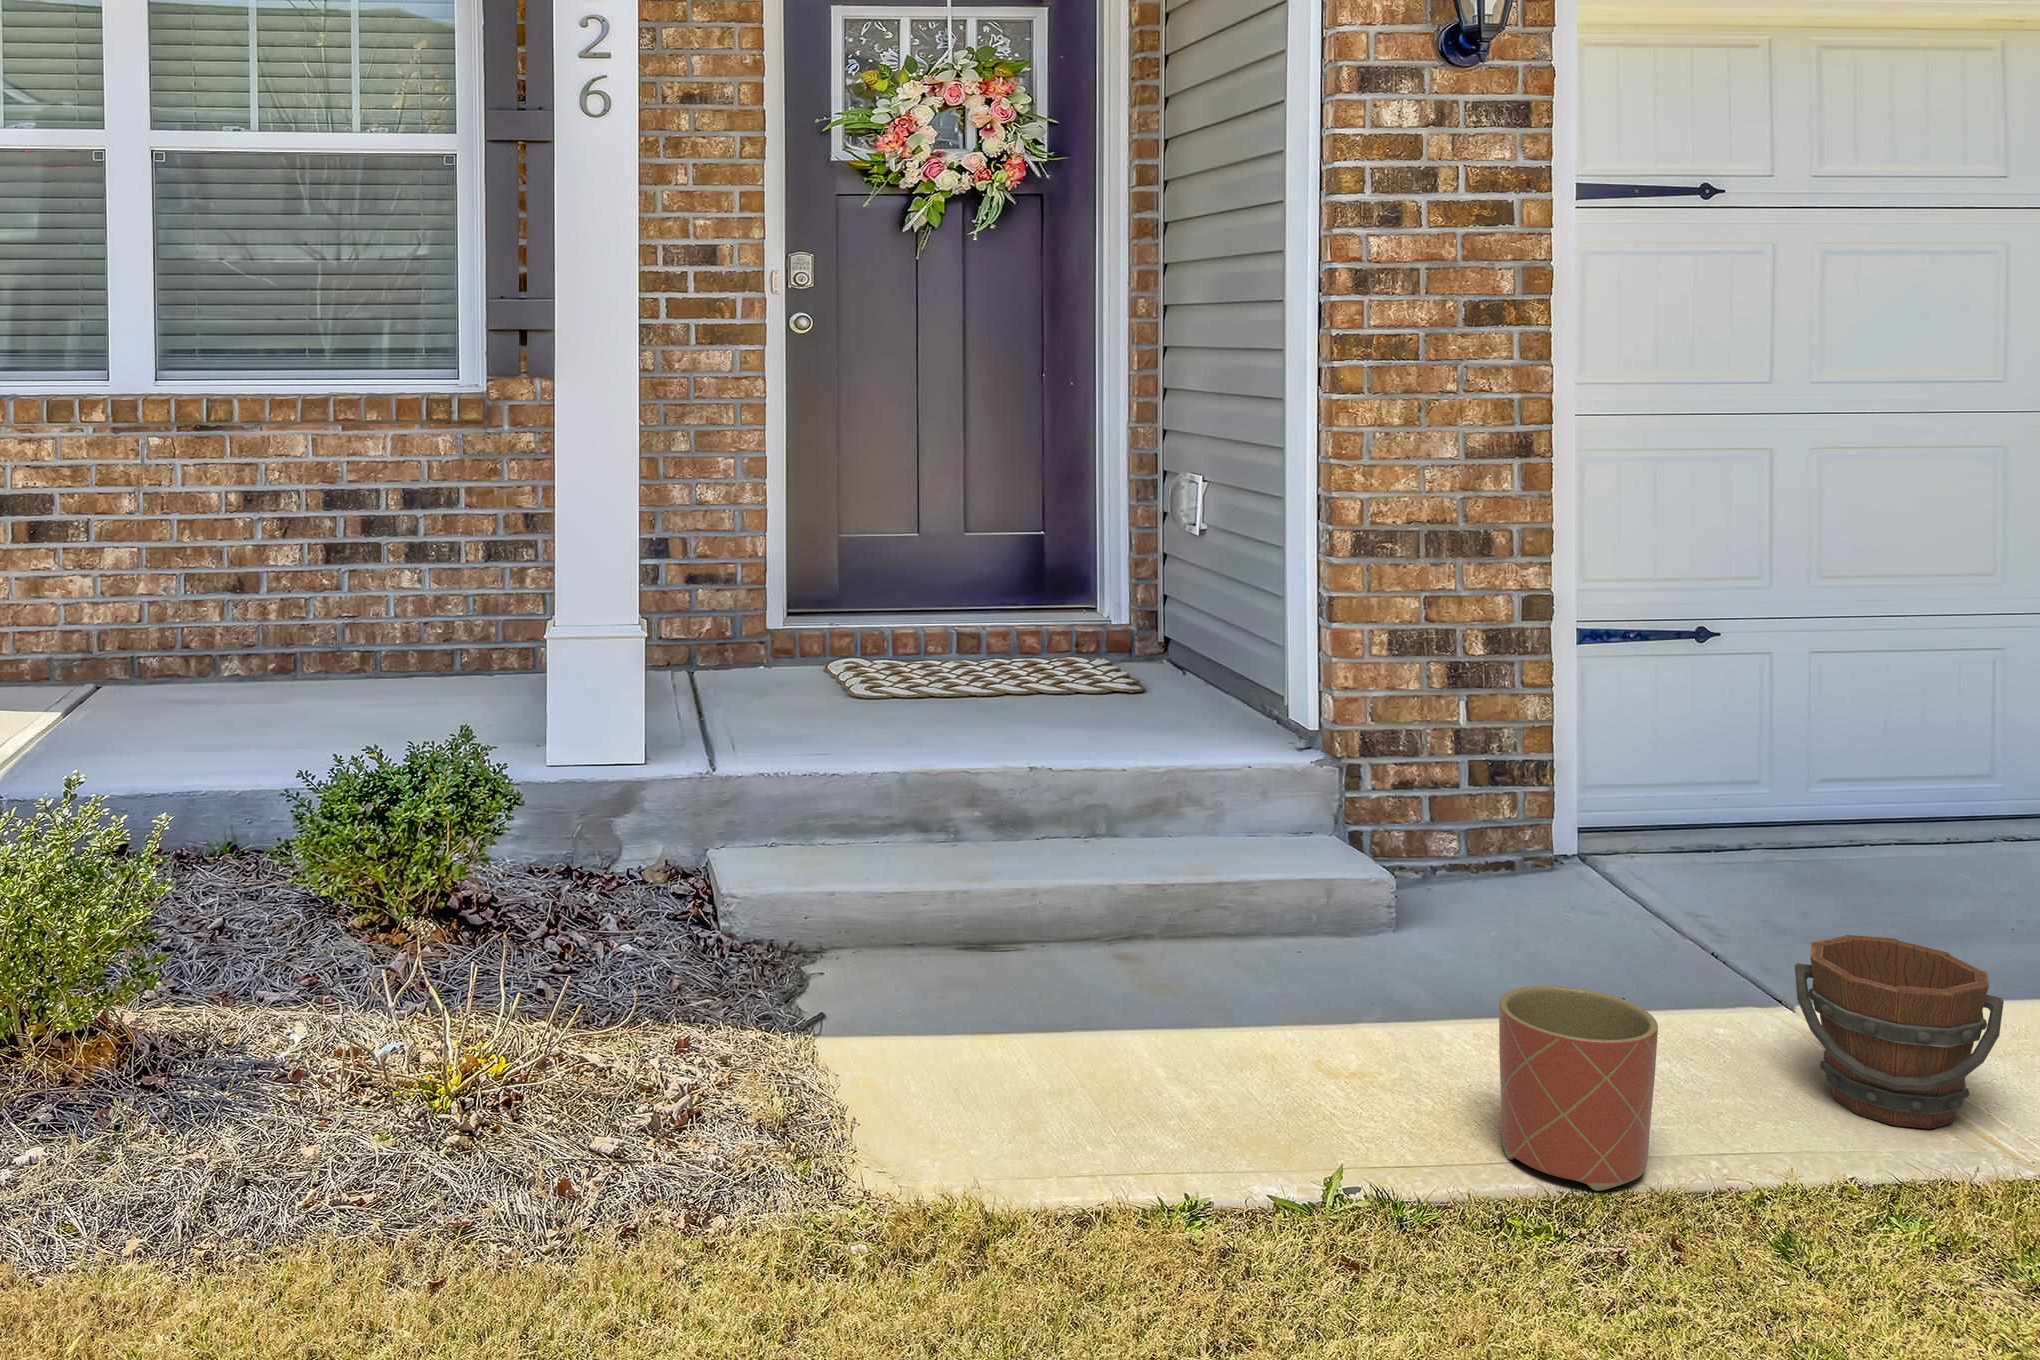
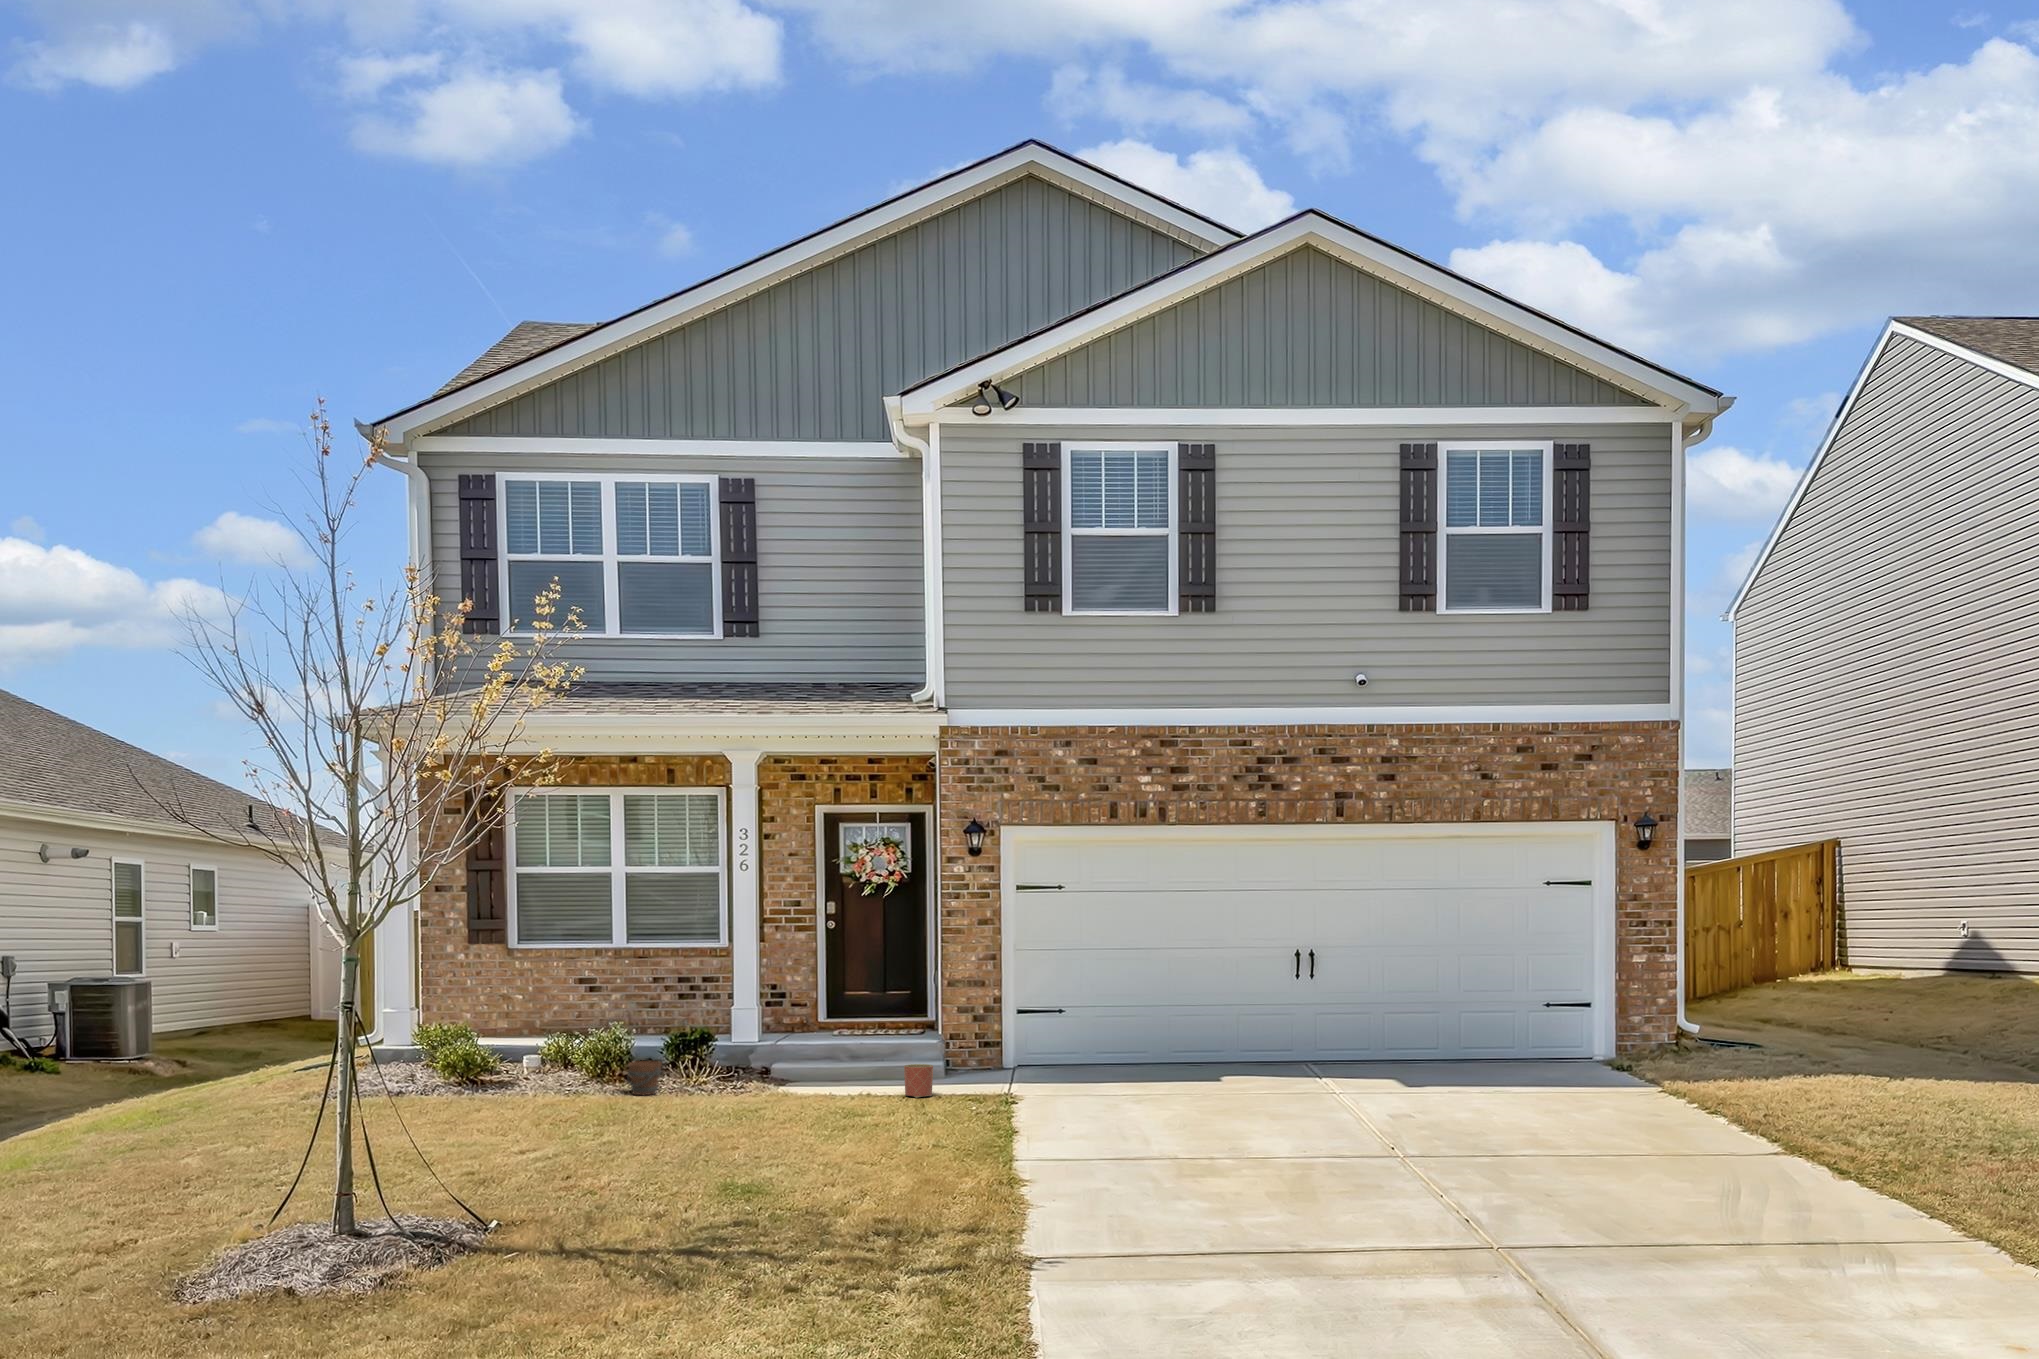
bucket: present [1795,935,2004,1129] -> present [627,1061,662,1095]

